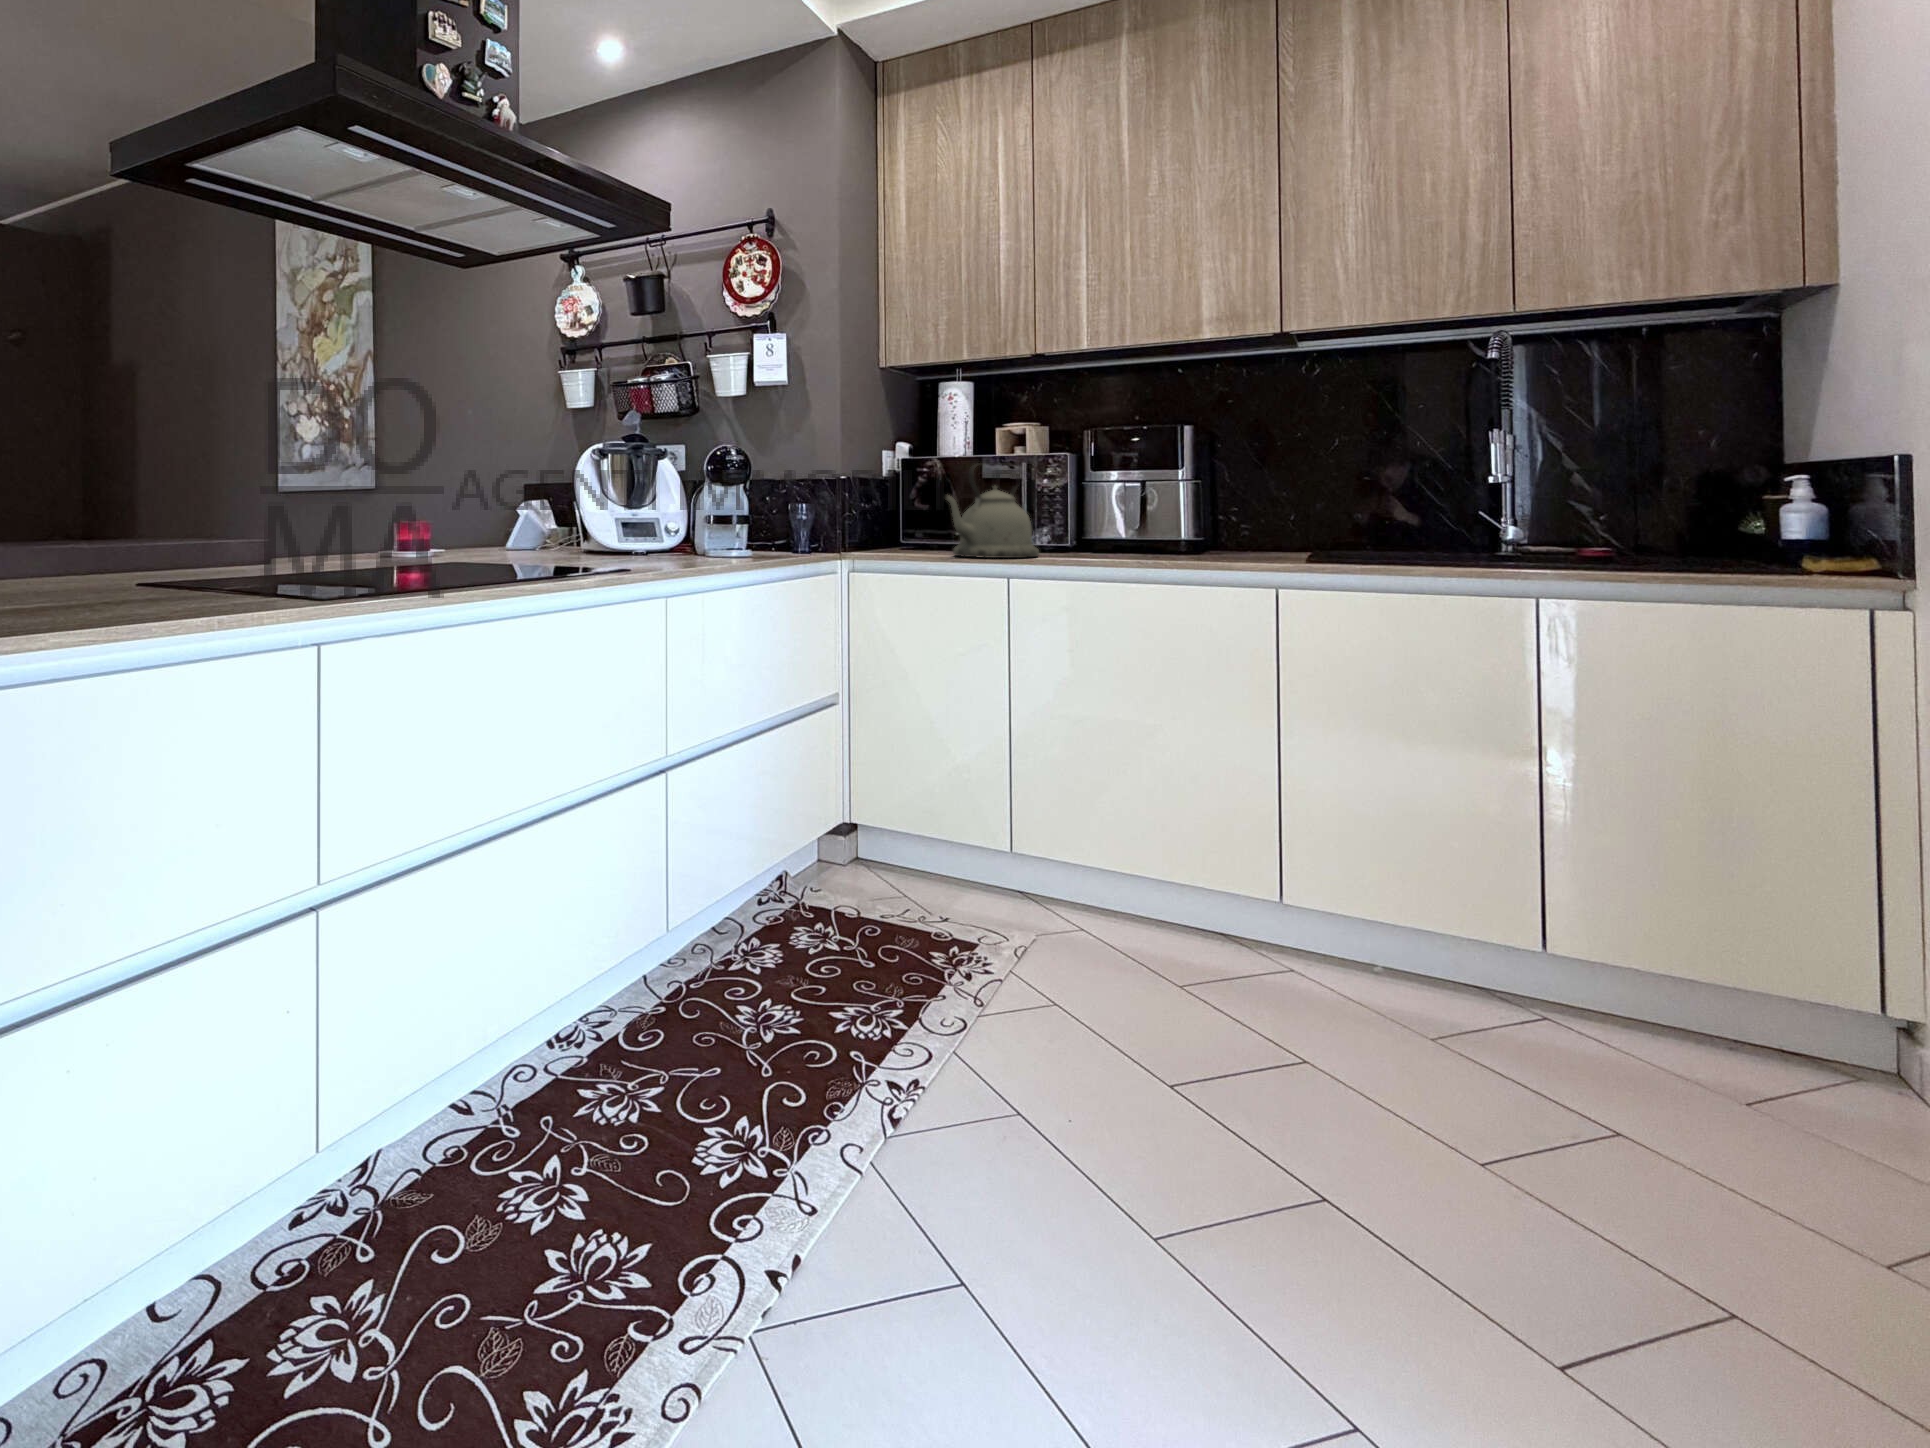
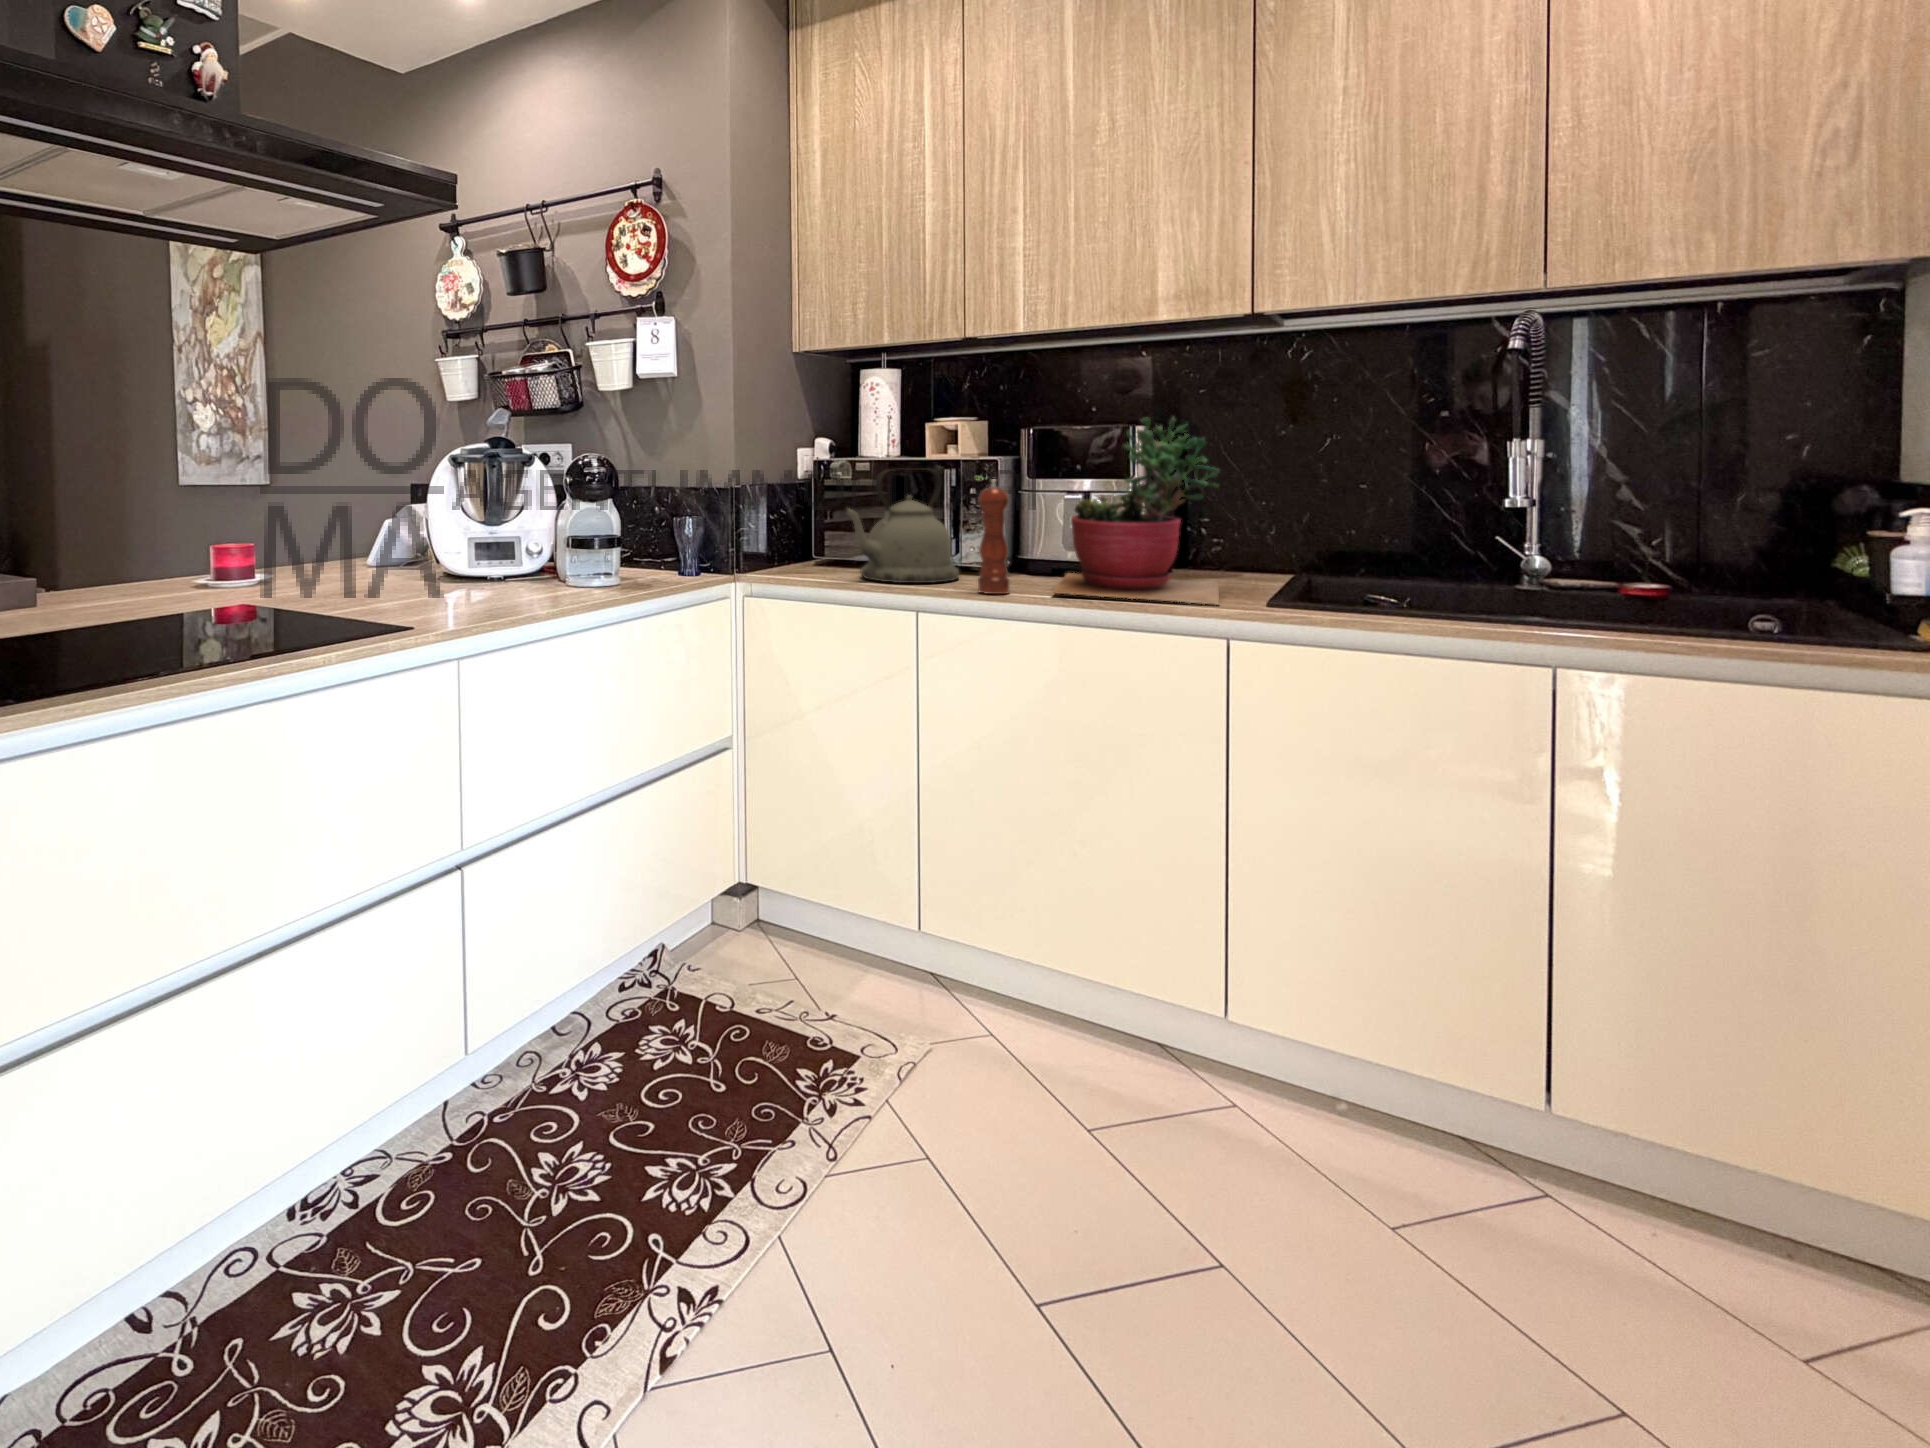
succulent plant: none [1127,415,1268,565] -> present [1053,418,1219,604]
pepper mill: none [1063,467,1091,562] -> present [978,479,1010,594]

